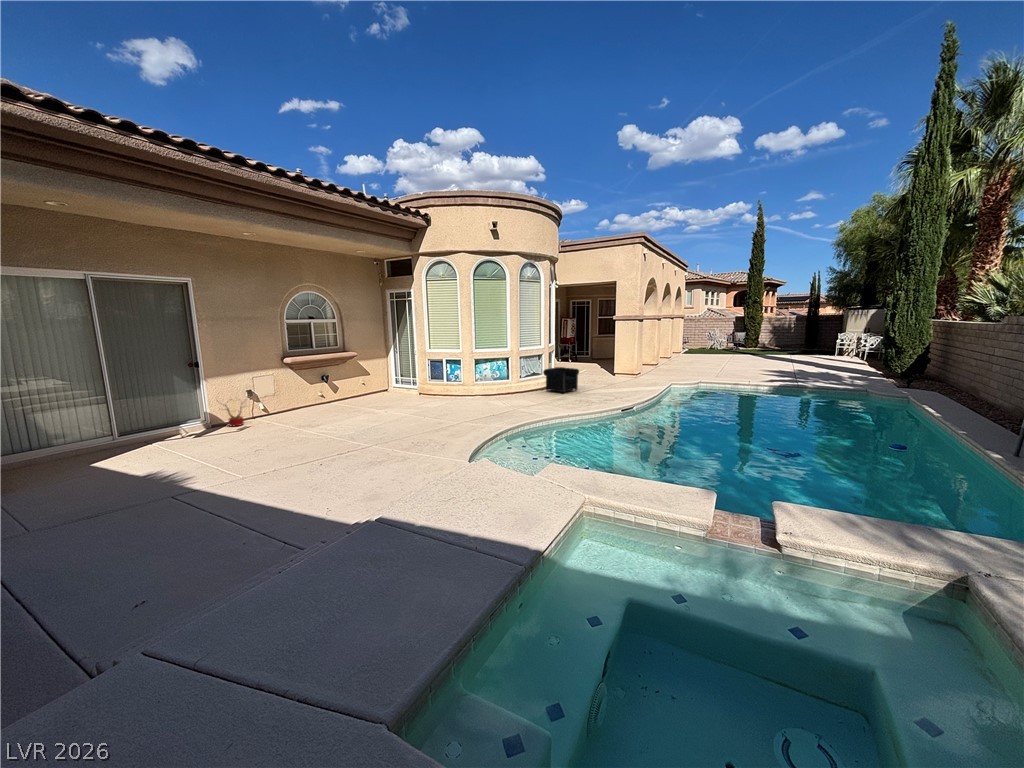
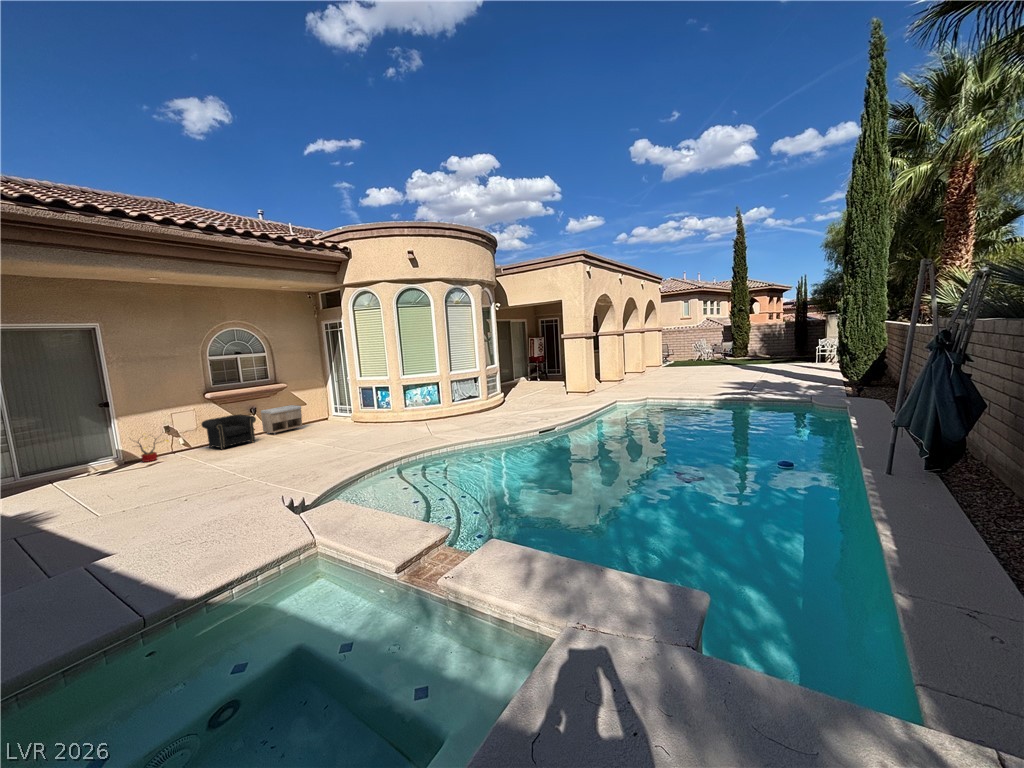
armchair: present [543,367,579,394] -> present [201,414,256,450]
storage bench: none [331,375,370,404] -> present [261,405,303,435]

